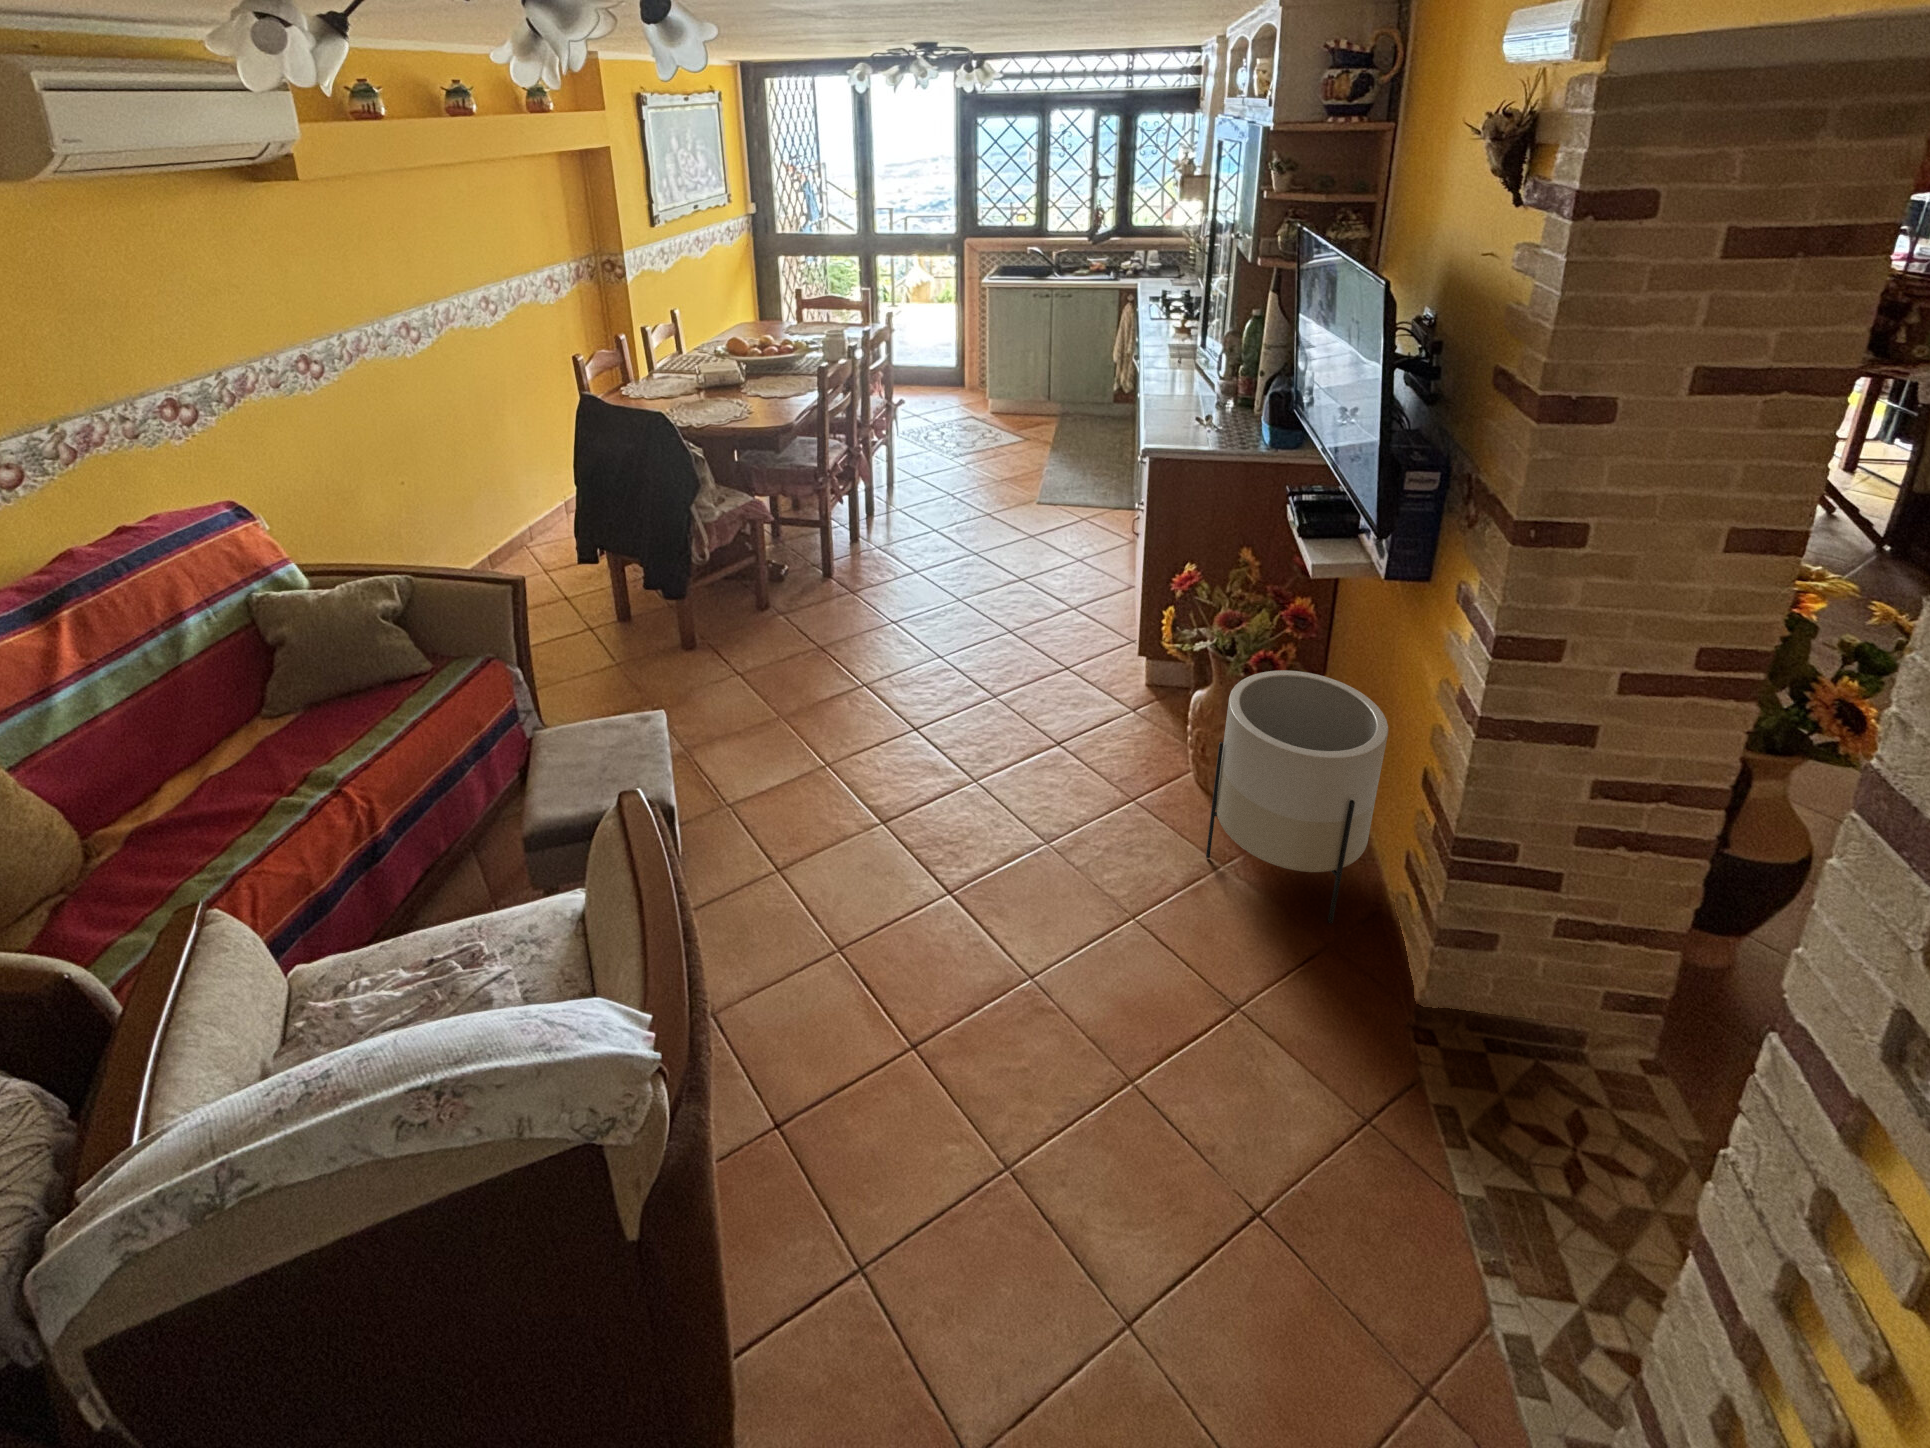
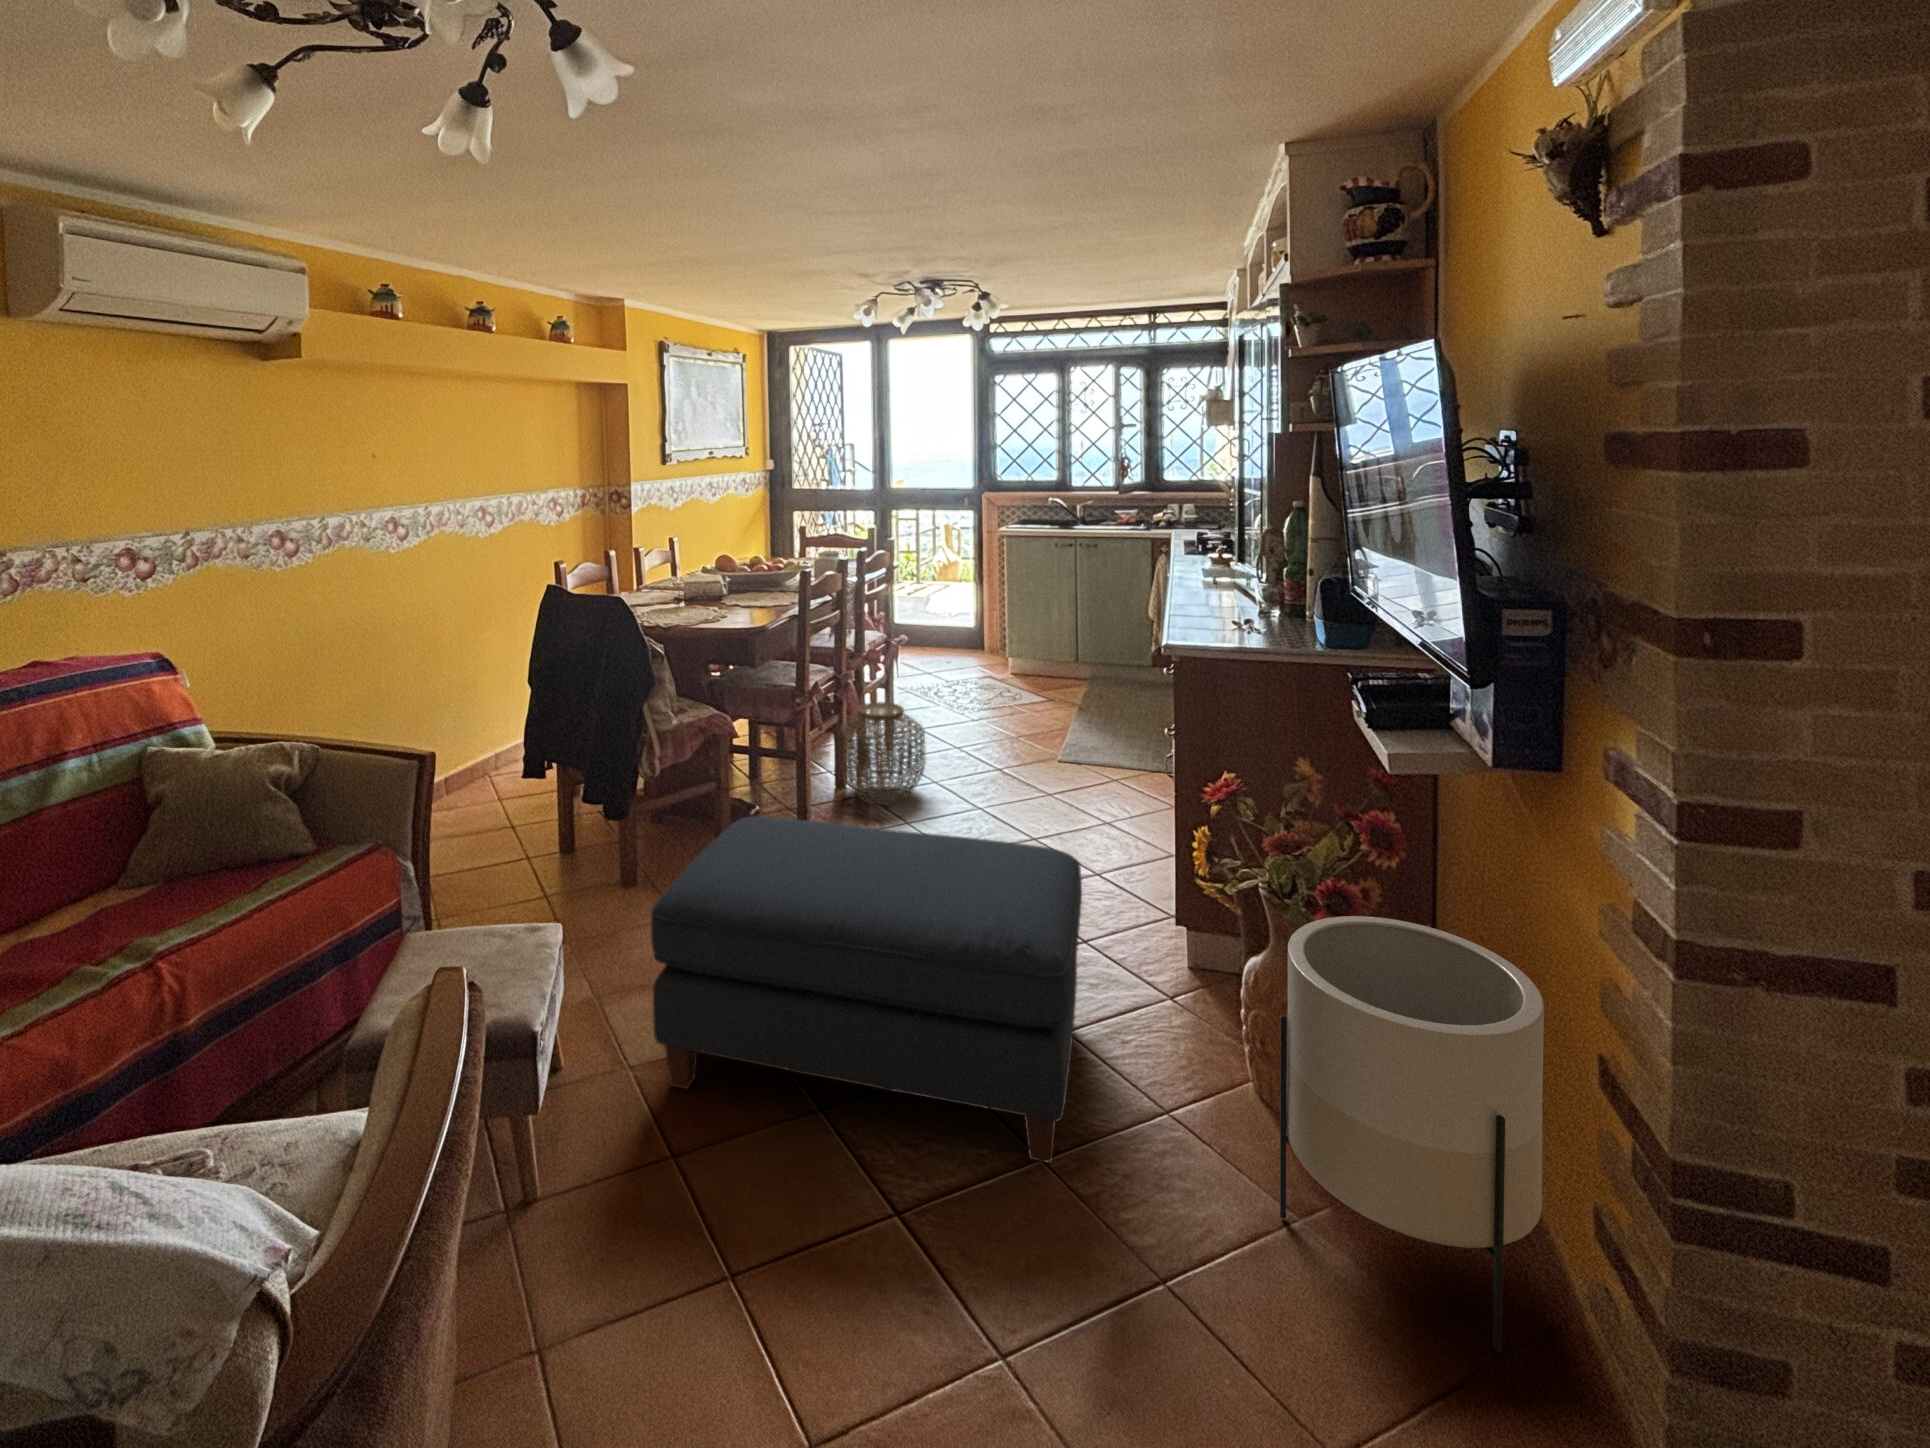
woven basket: none [856,470,931,556] -> present [838,702,925,805]
ottoman: none [750,604,1077,840] -> present [651,816,1082,1163]

